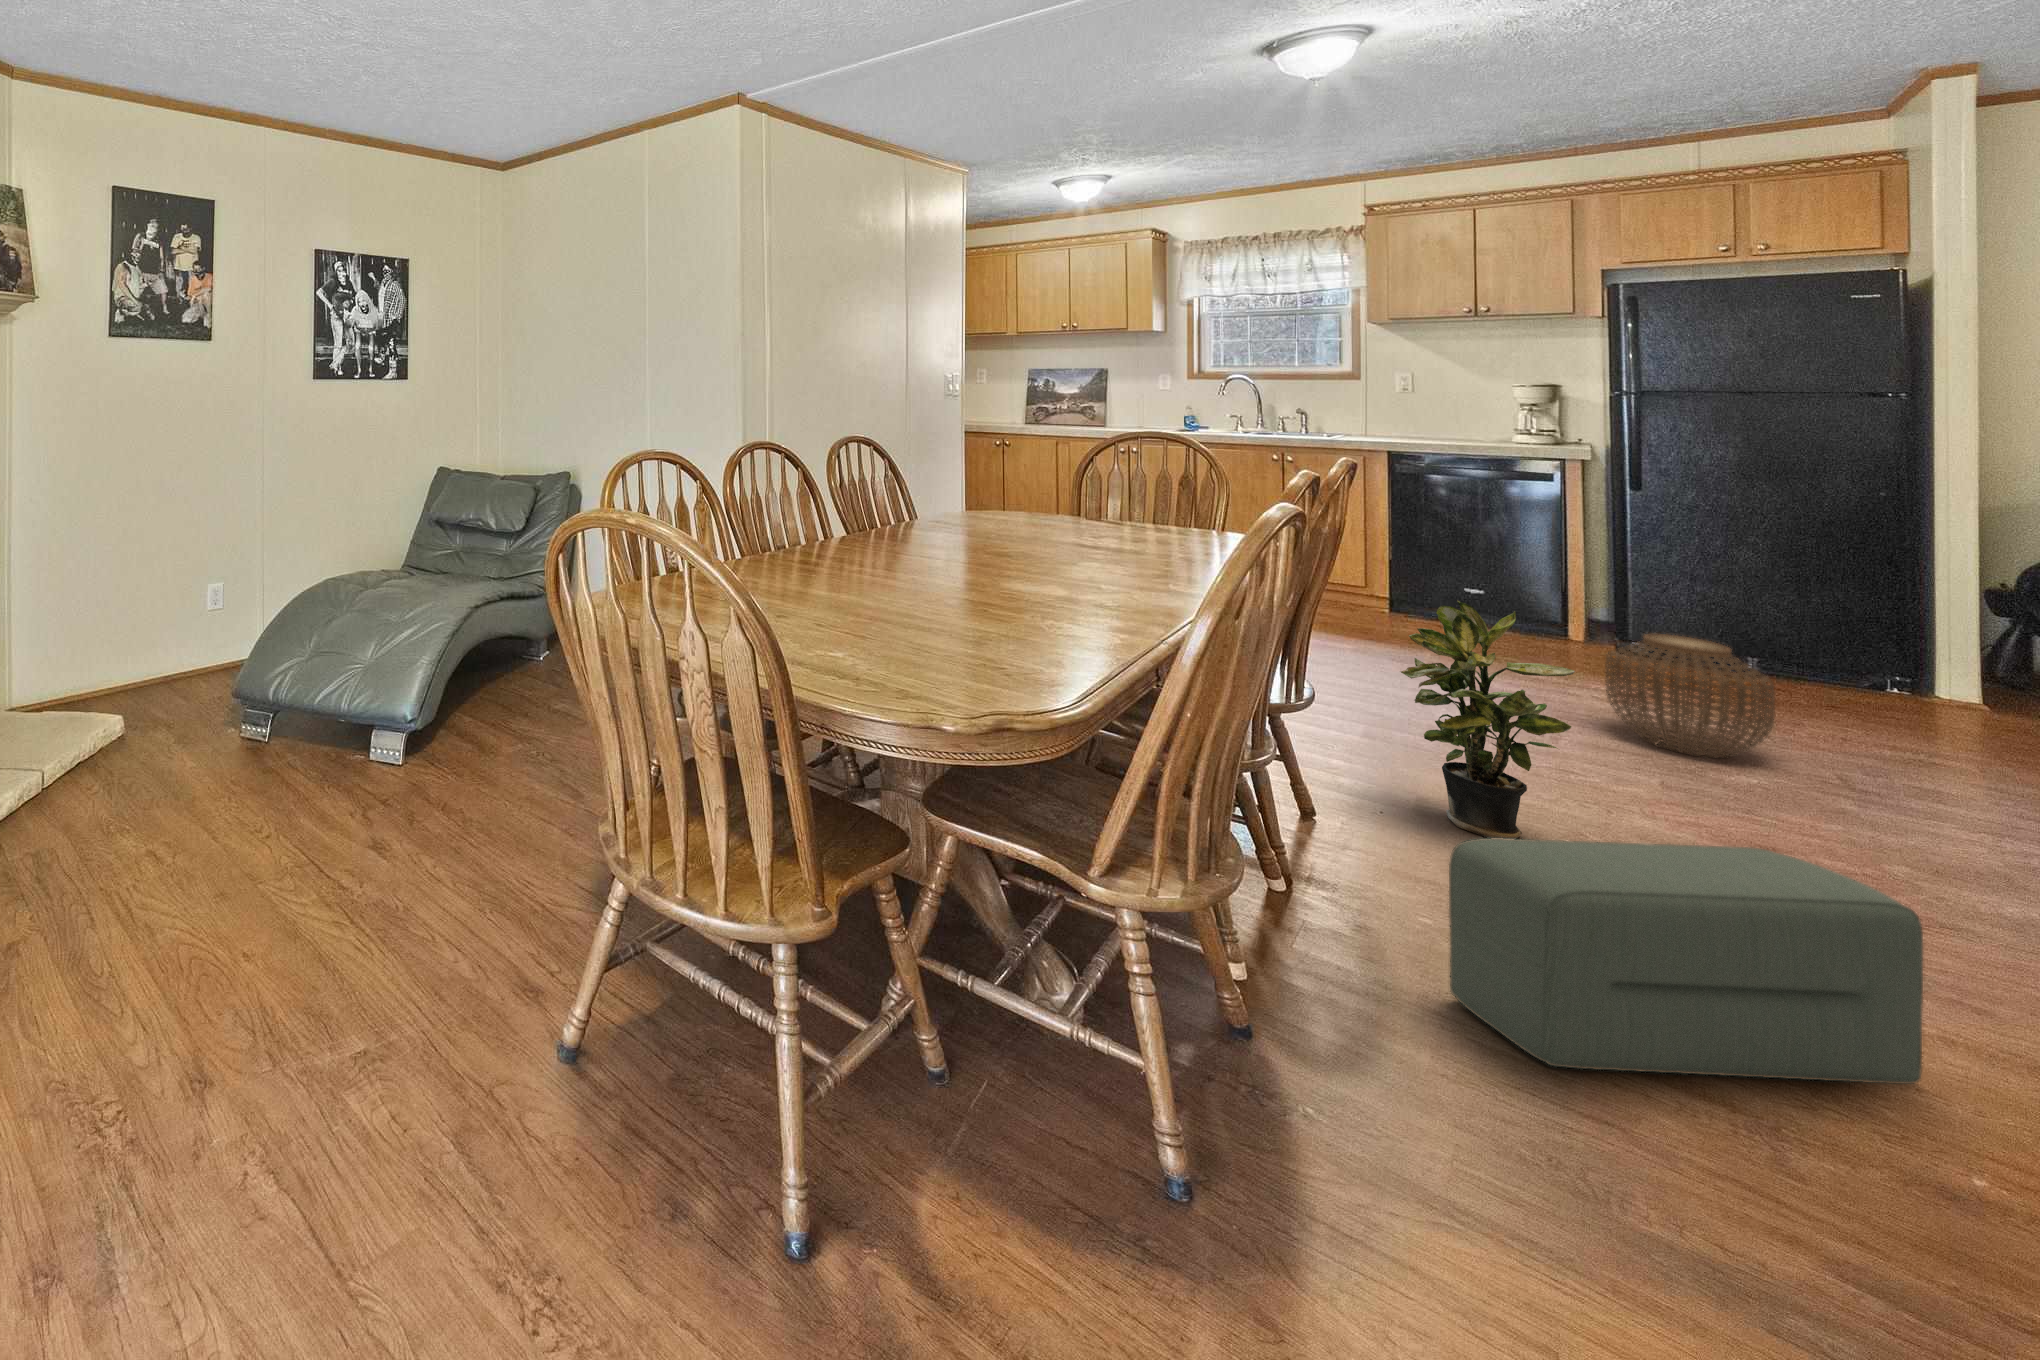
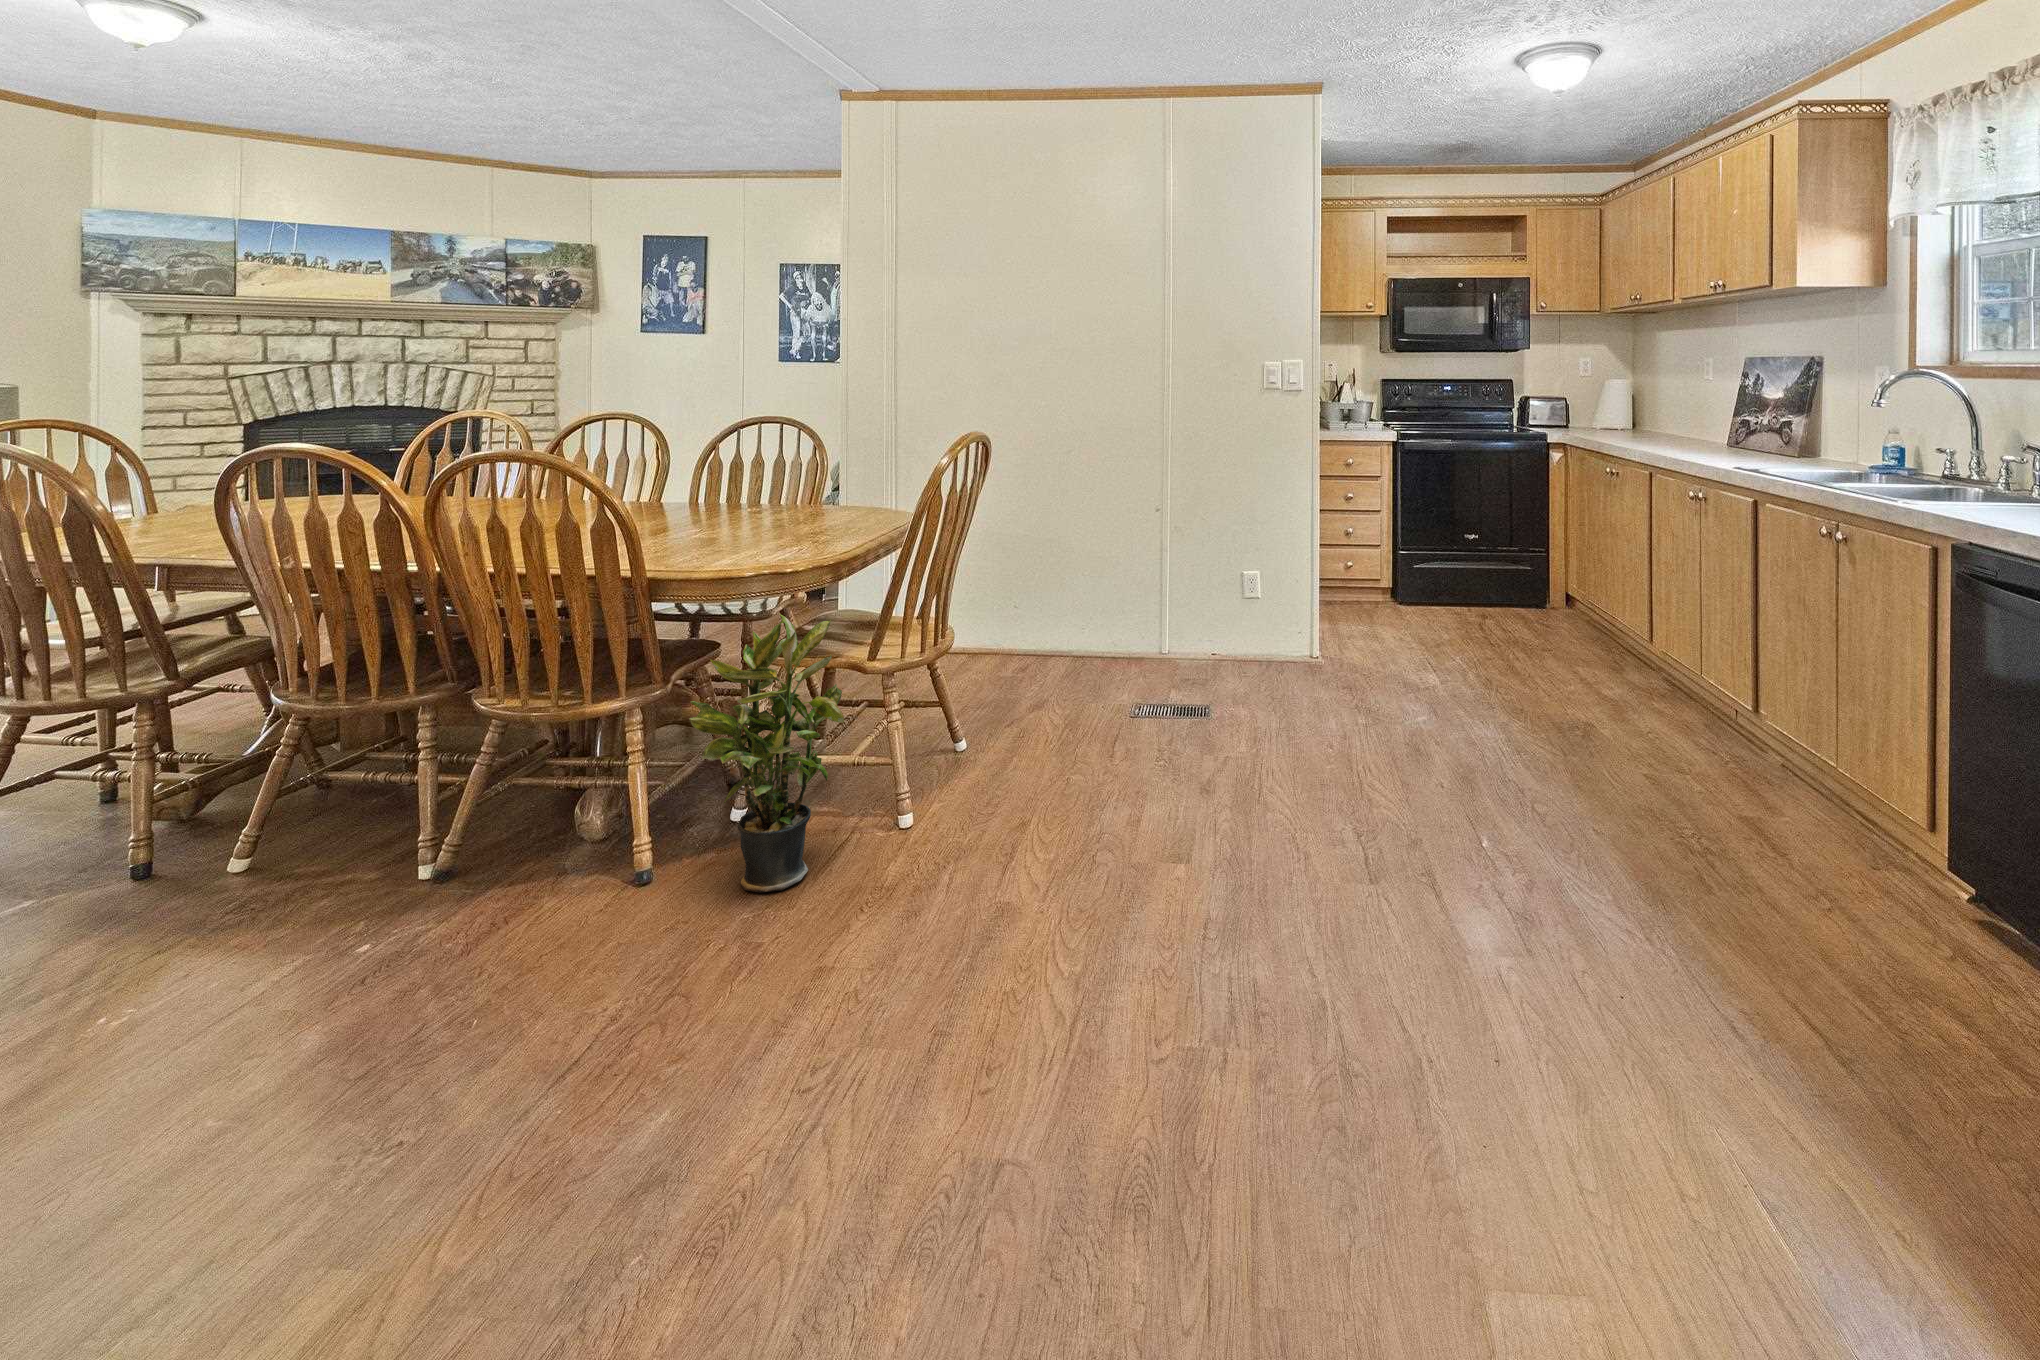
woven basket: present [1605,634,1775,758] -> none [1249,806,1433,1049]
pouf: present [1449,838,1923,1084] -> none [256,733,397,1020]

